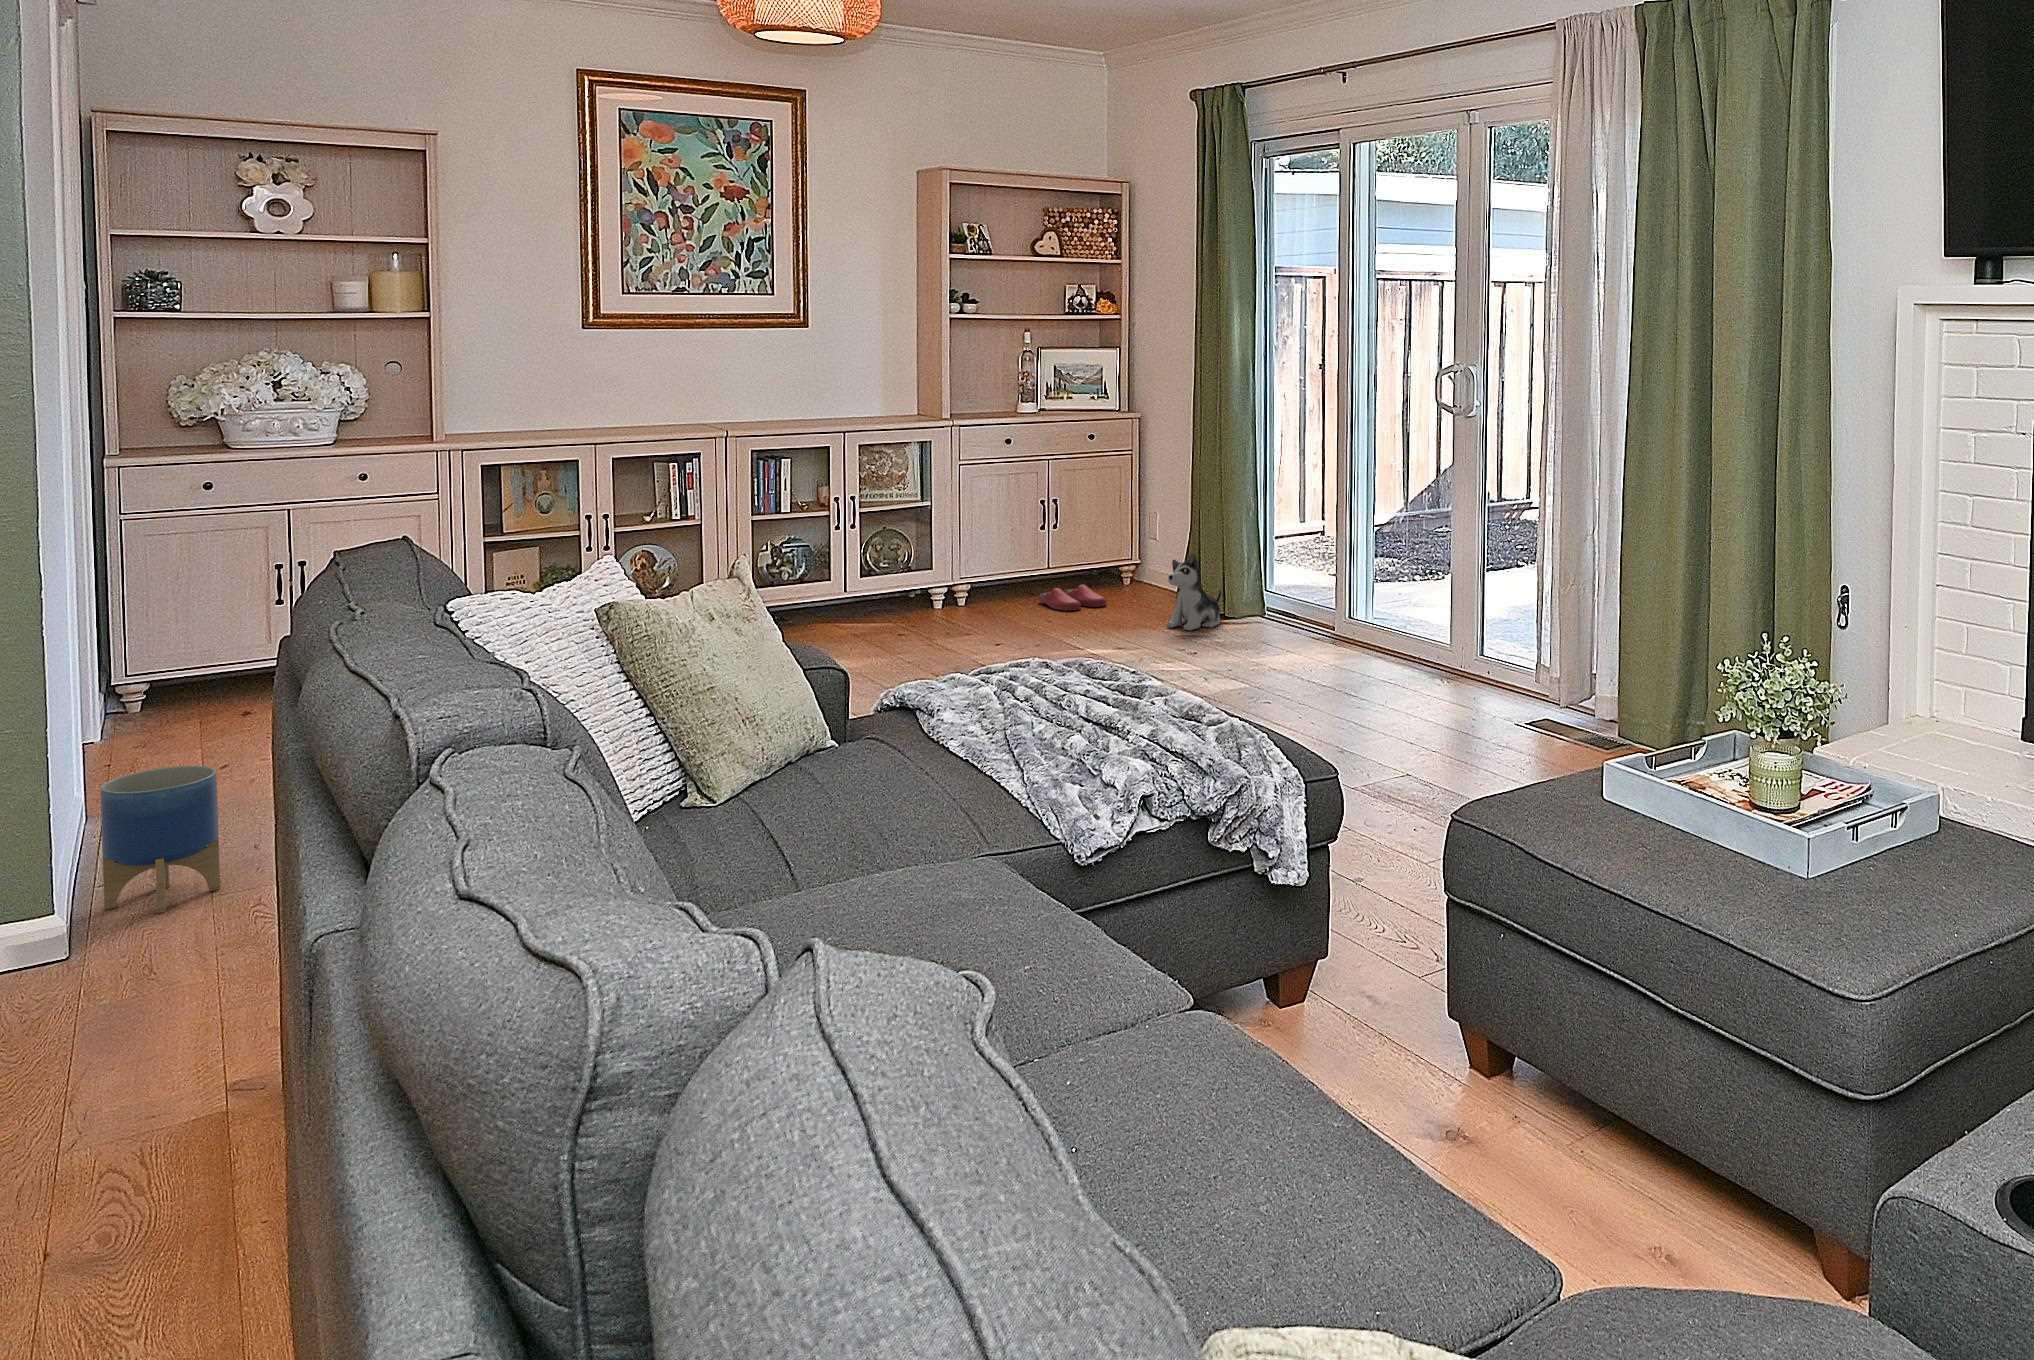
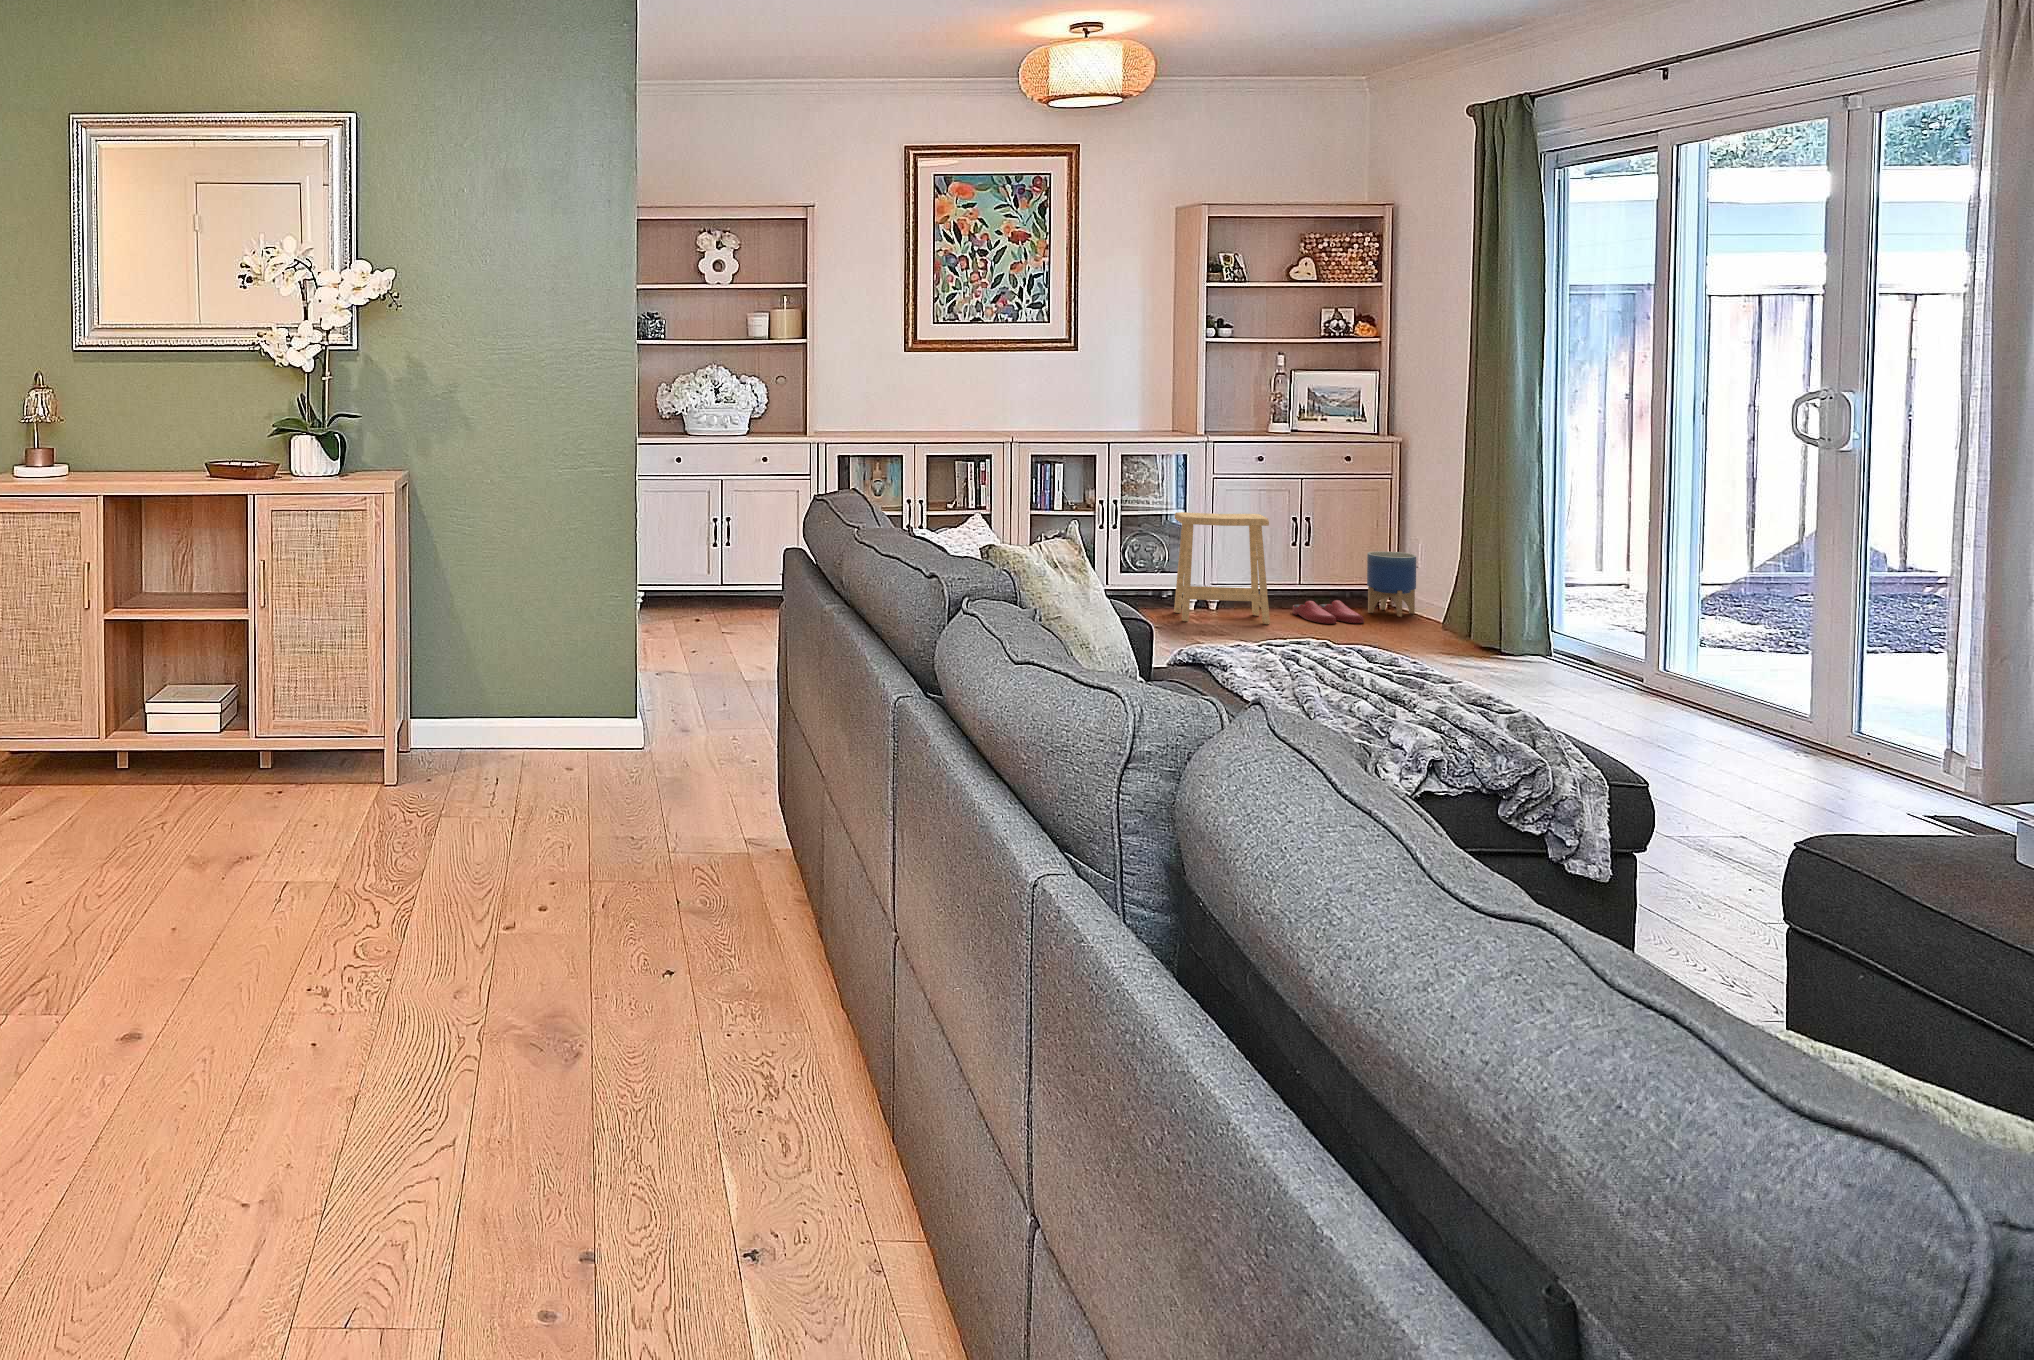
footstool: none [917,502,1016,626] -> present [1174,512,1270,624]
plush toy: present [1166,553,1221,630] -> none [1431,577,1496,656]
planter: present [100,766,220,913] -> present [1367,551,1416,617]

